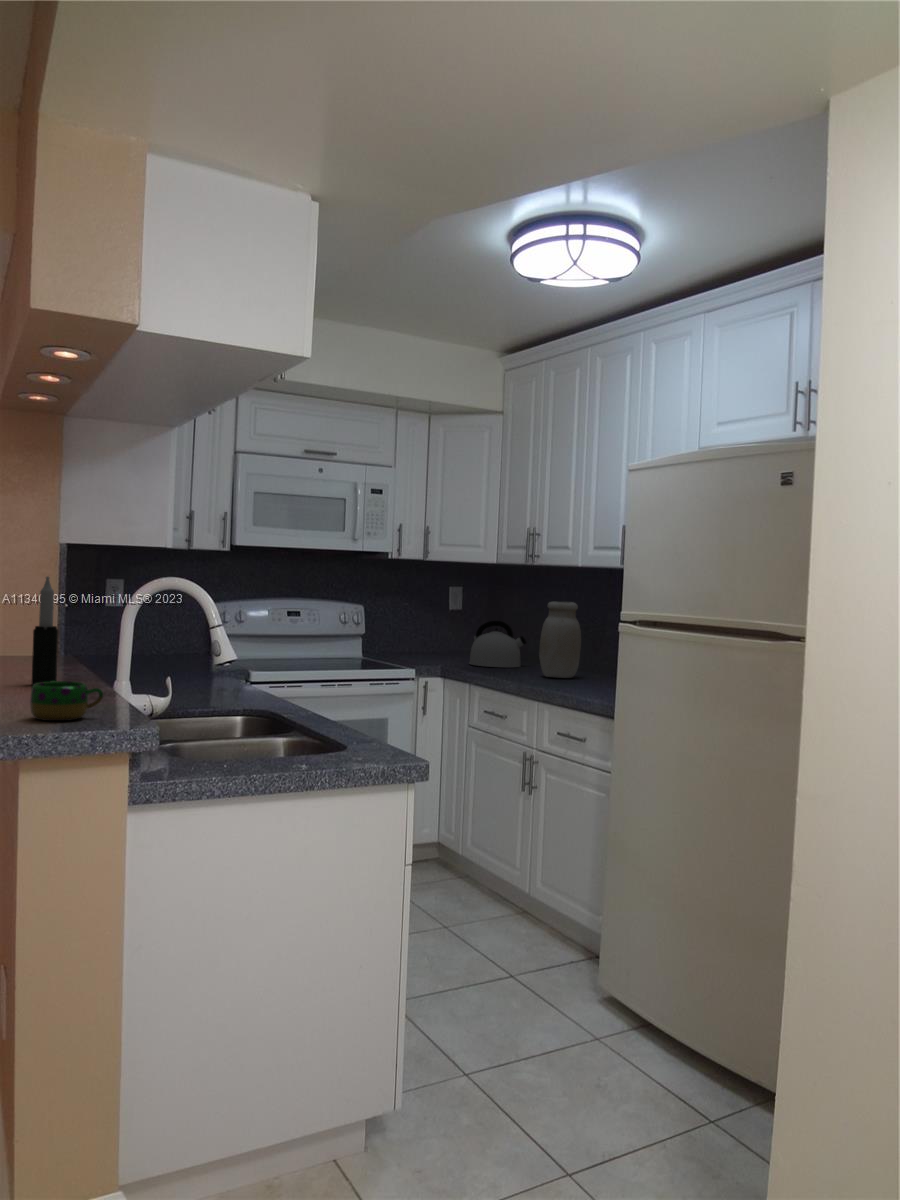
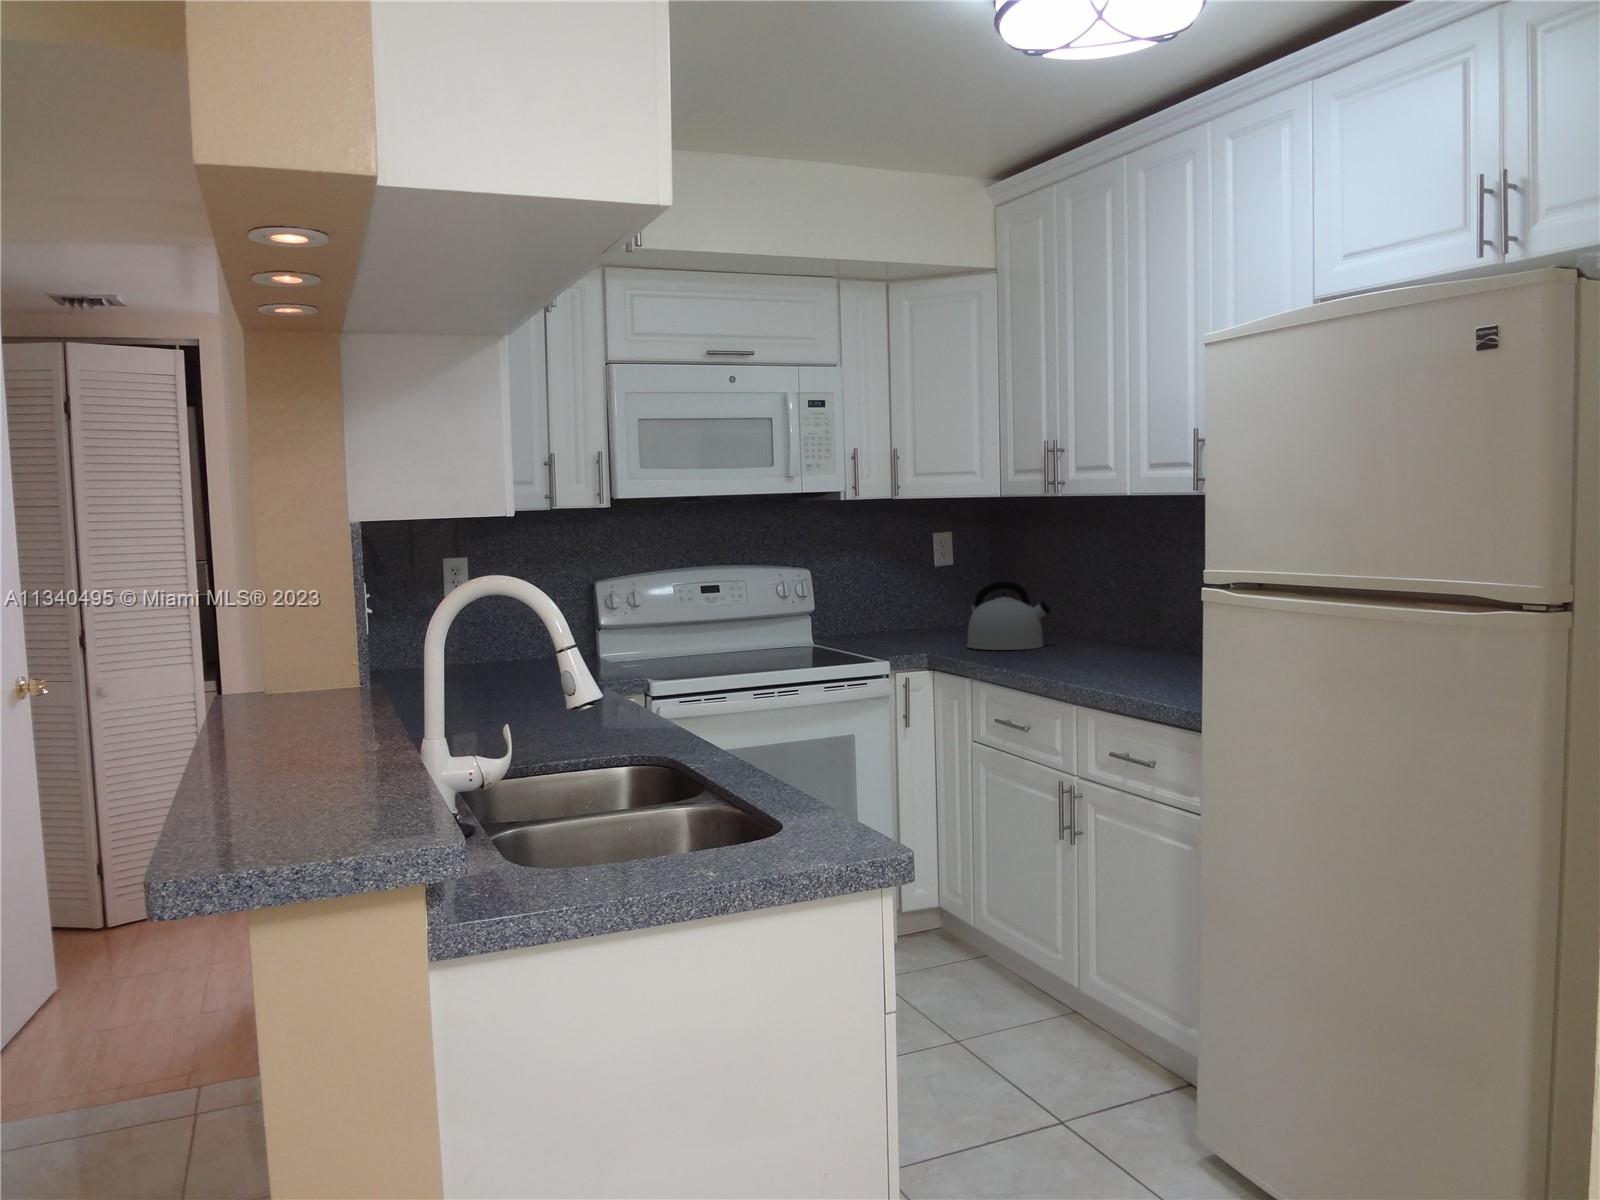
candle: present [32,577,58,685] -> none [302,582,345,749]
jar: present [539,602,581,678] -> none [1072,549,1135,664]
mug: present [30,681,103,721] -> none [264,763,381,834]

